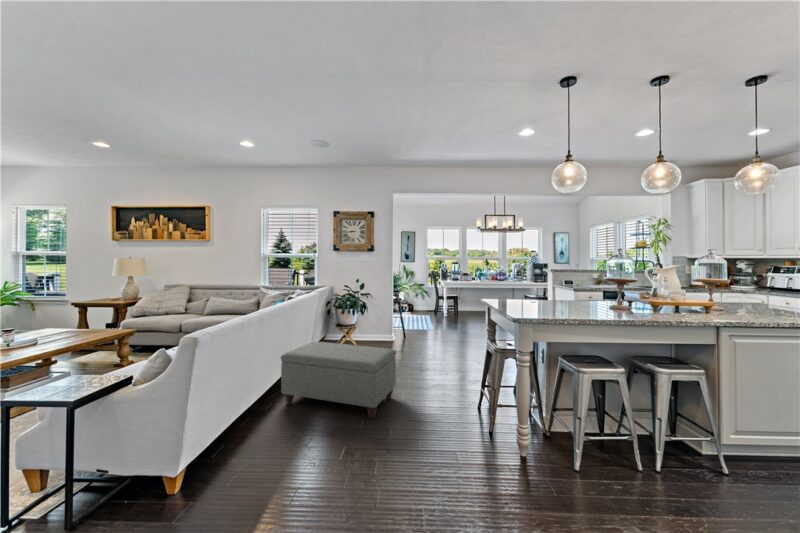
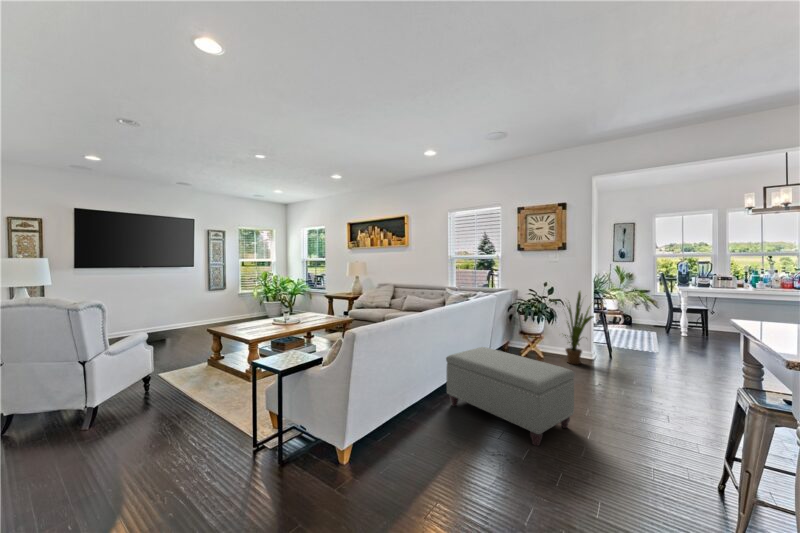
house plant: none [364,285,397,348] -> present [565,291,594,364]

